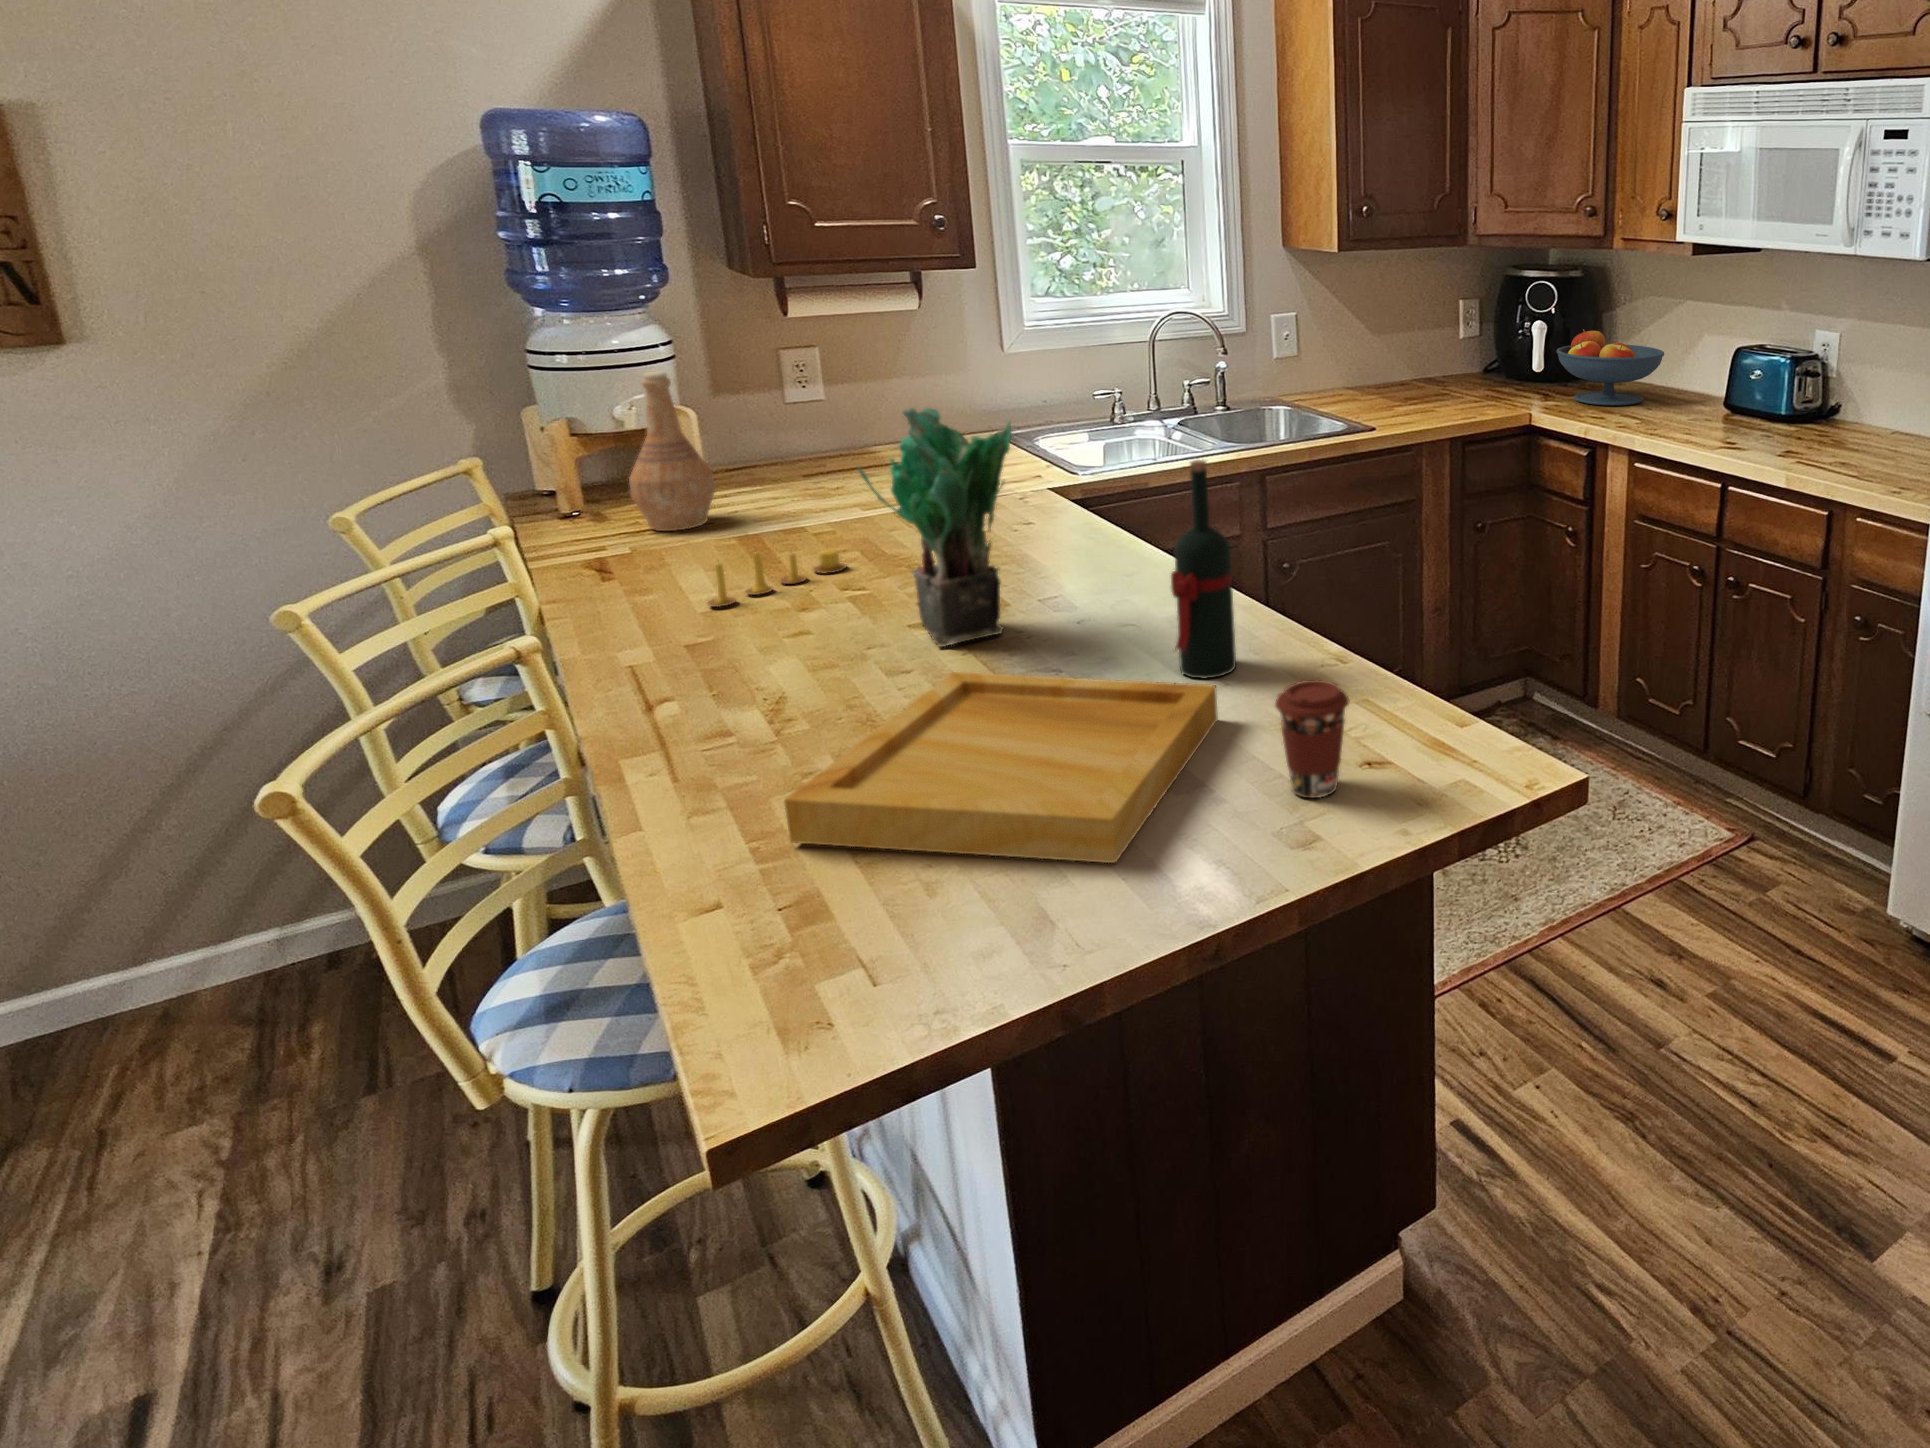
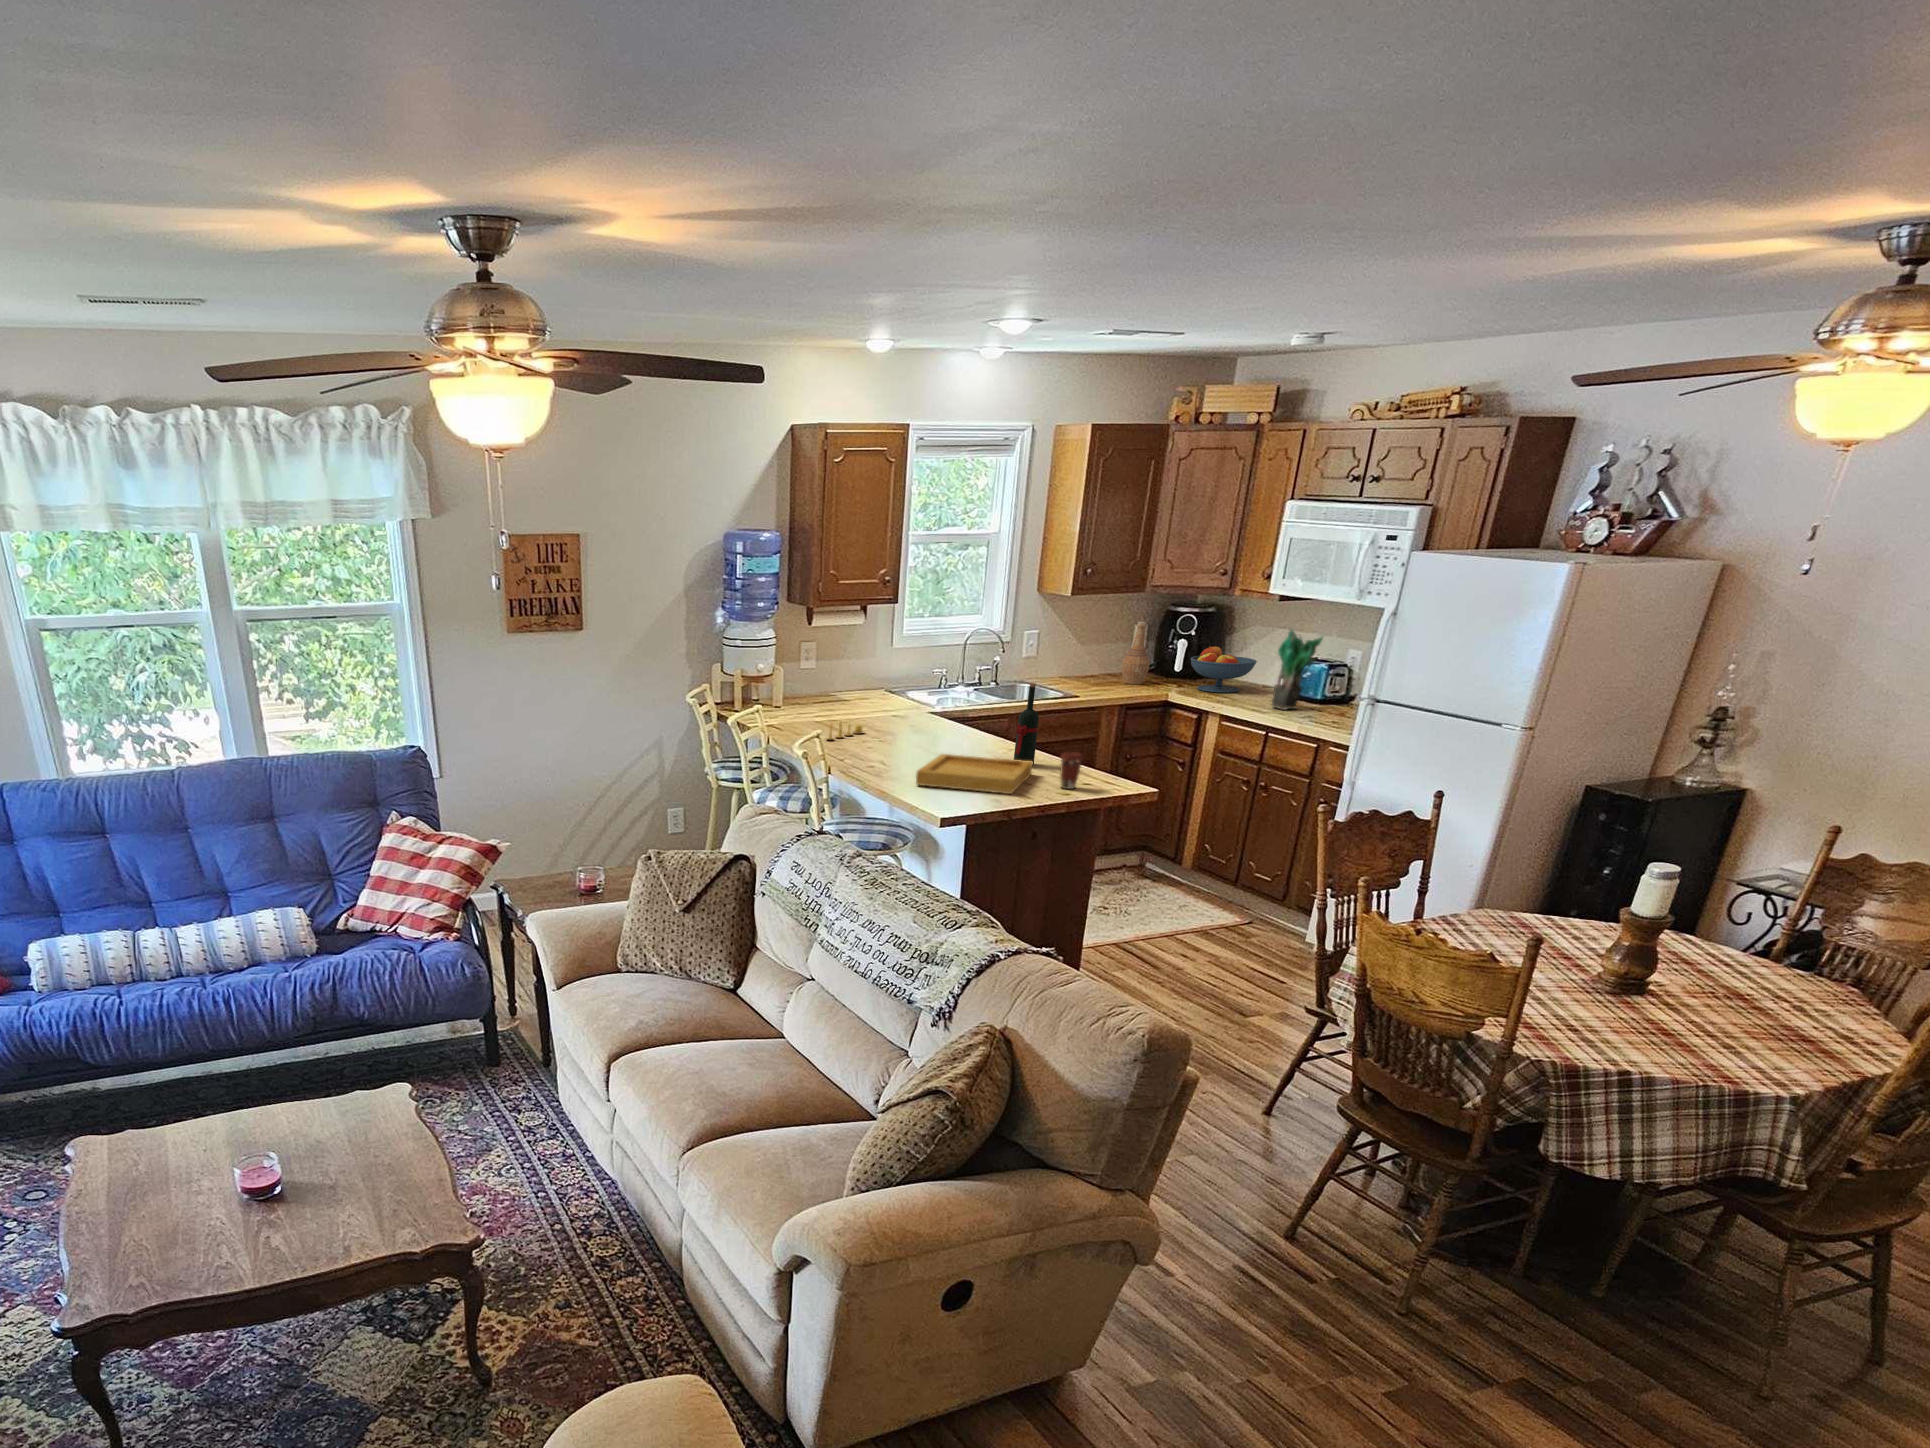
vase: present [629,372,715,531] -> present [1121,622,1149,684]
potted plant: present [859,408,1012,647] -> present [1272,630,1323,710]

